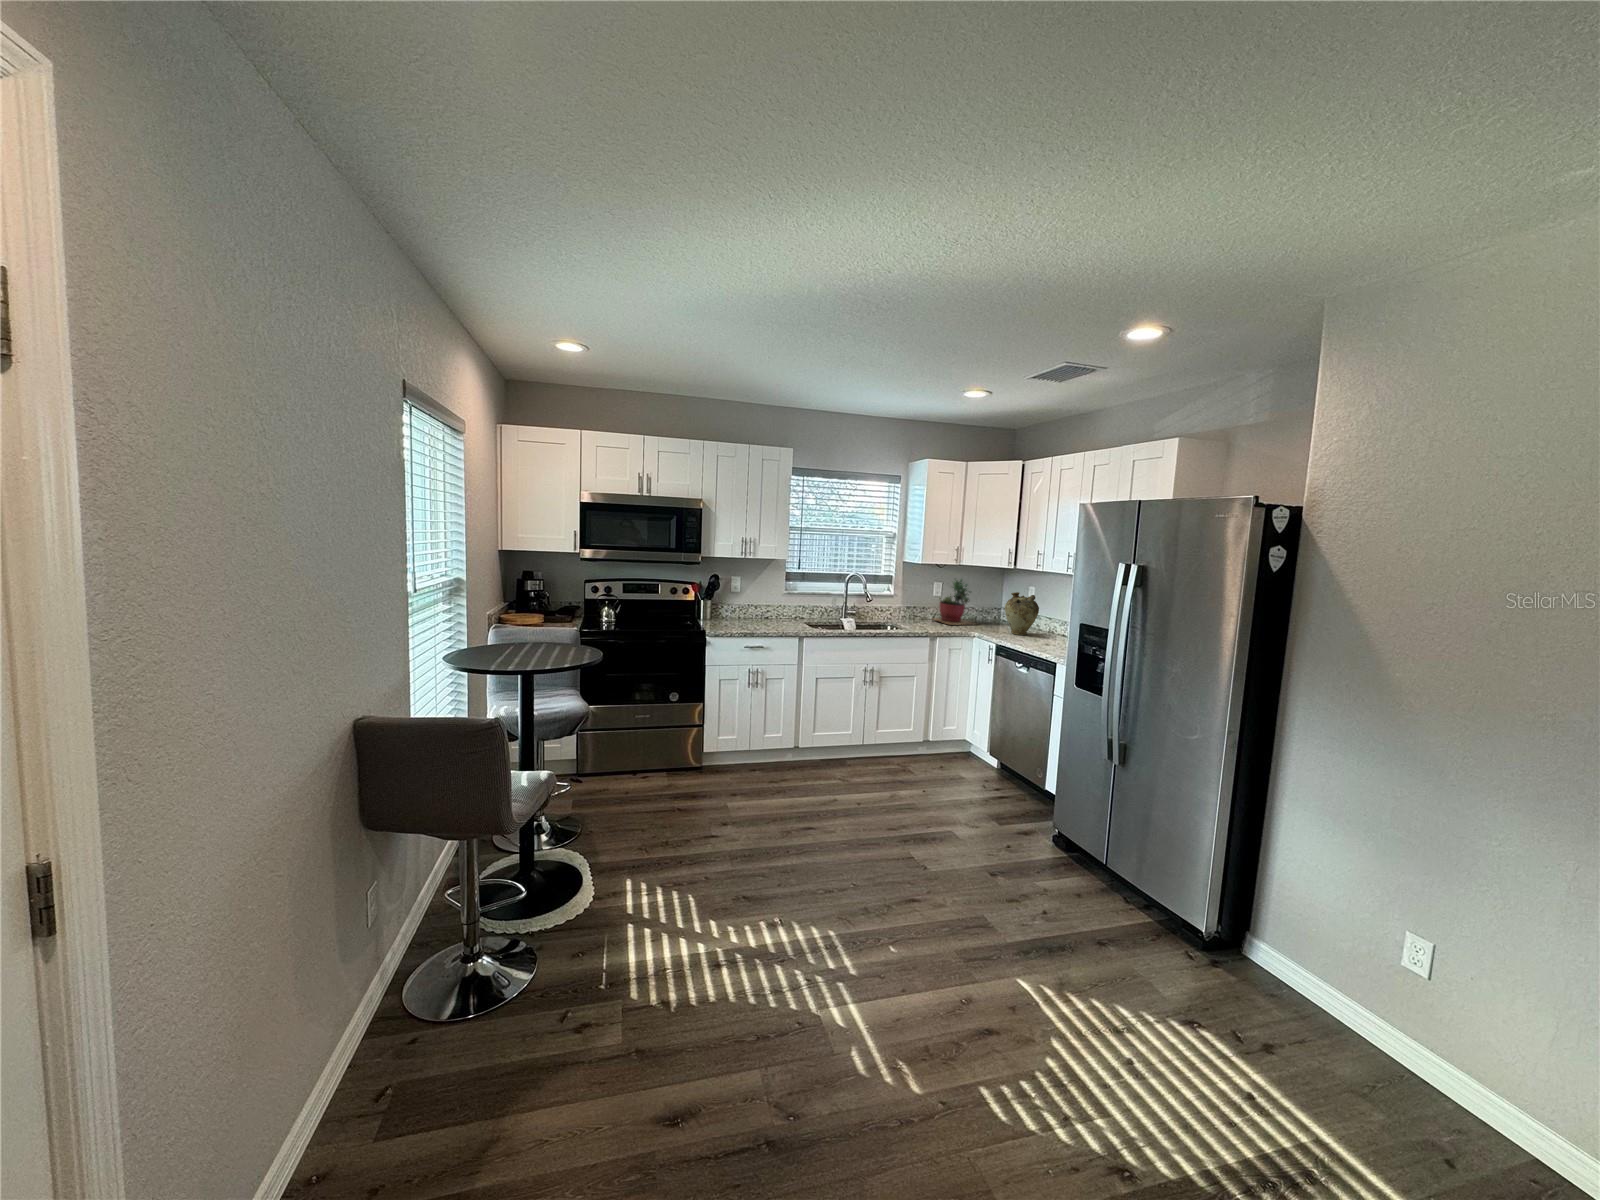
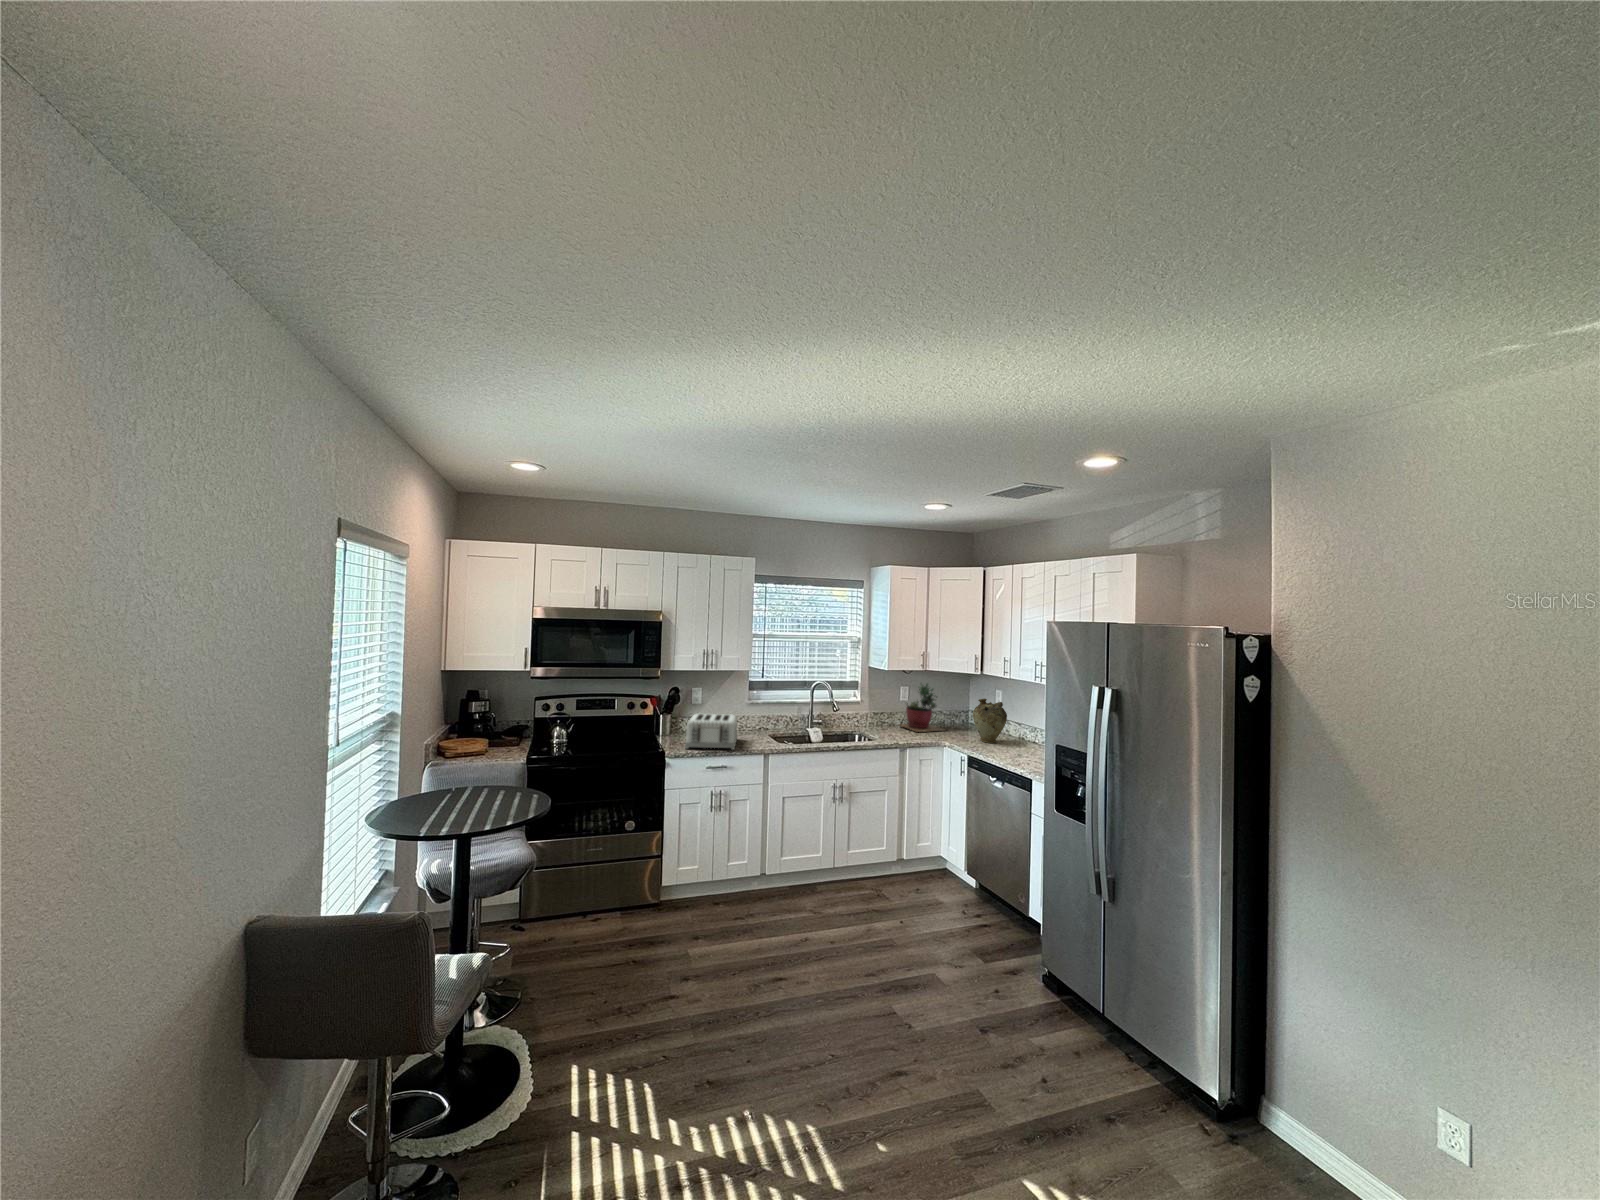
toaster: none [724,600,774,632] -> present [685,713,737,750]

